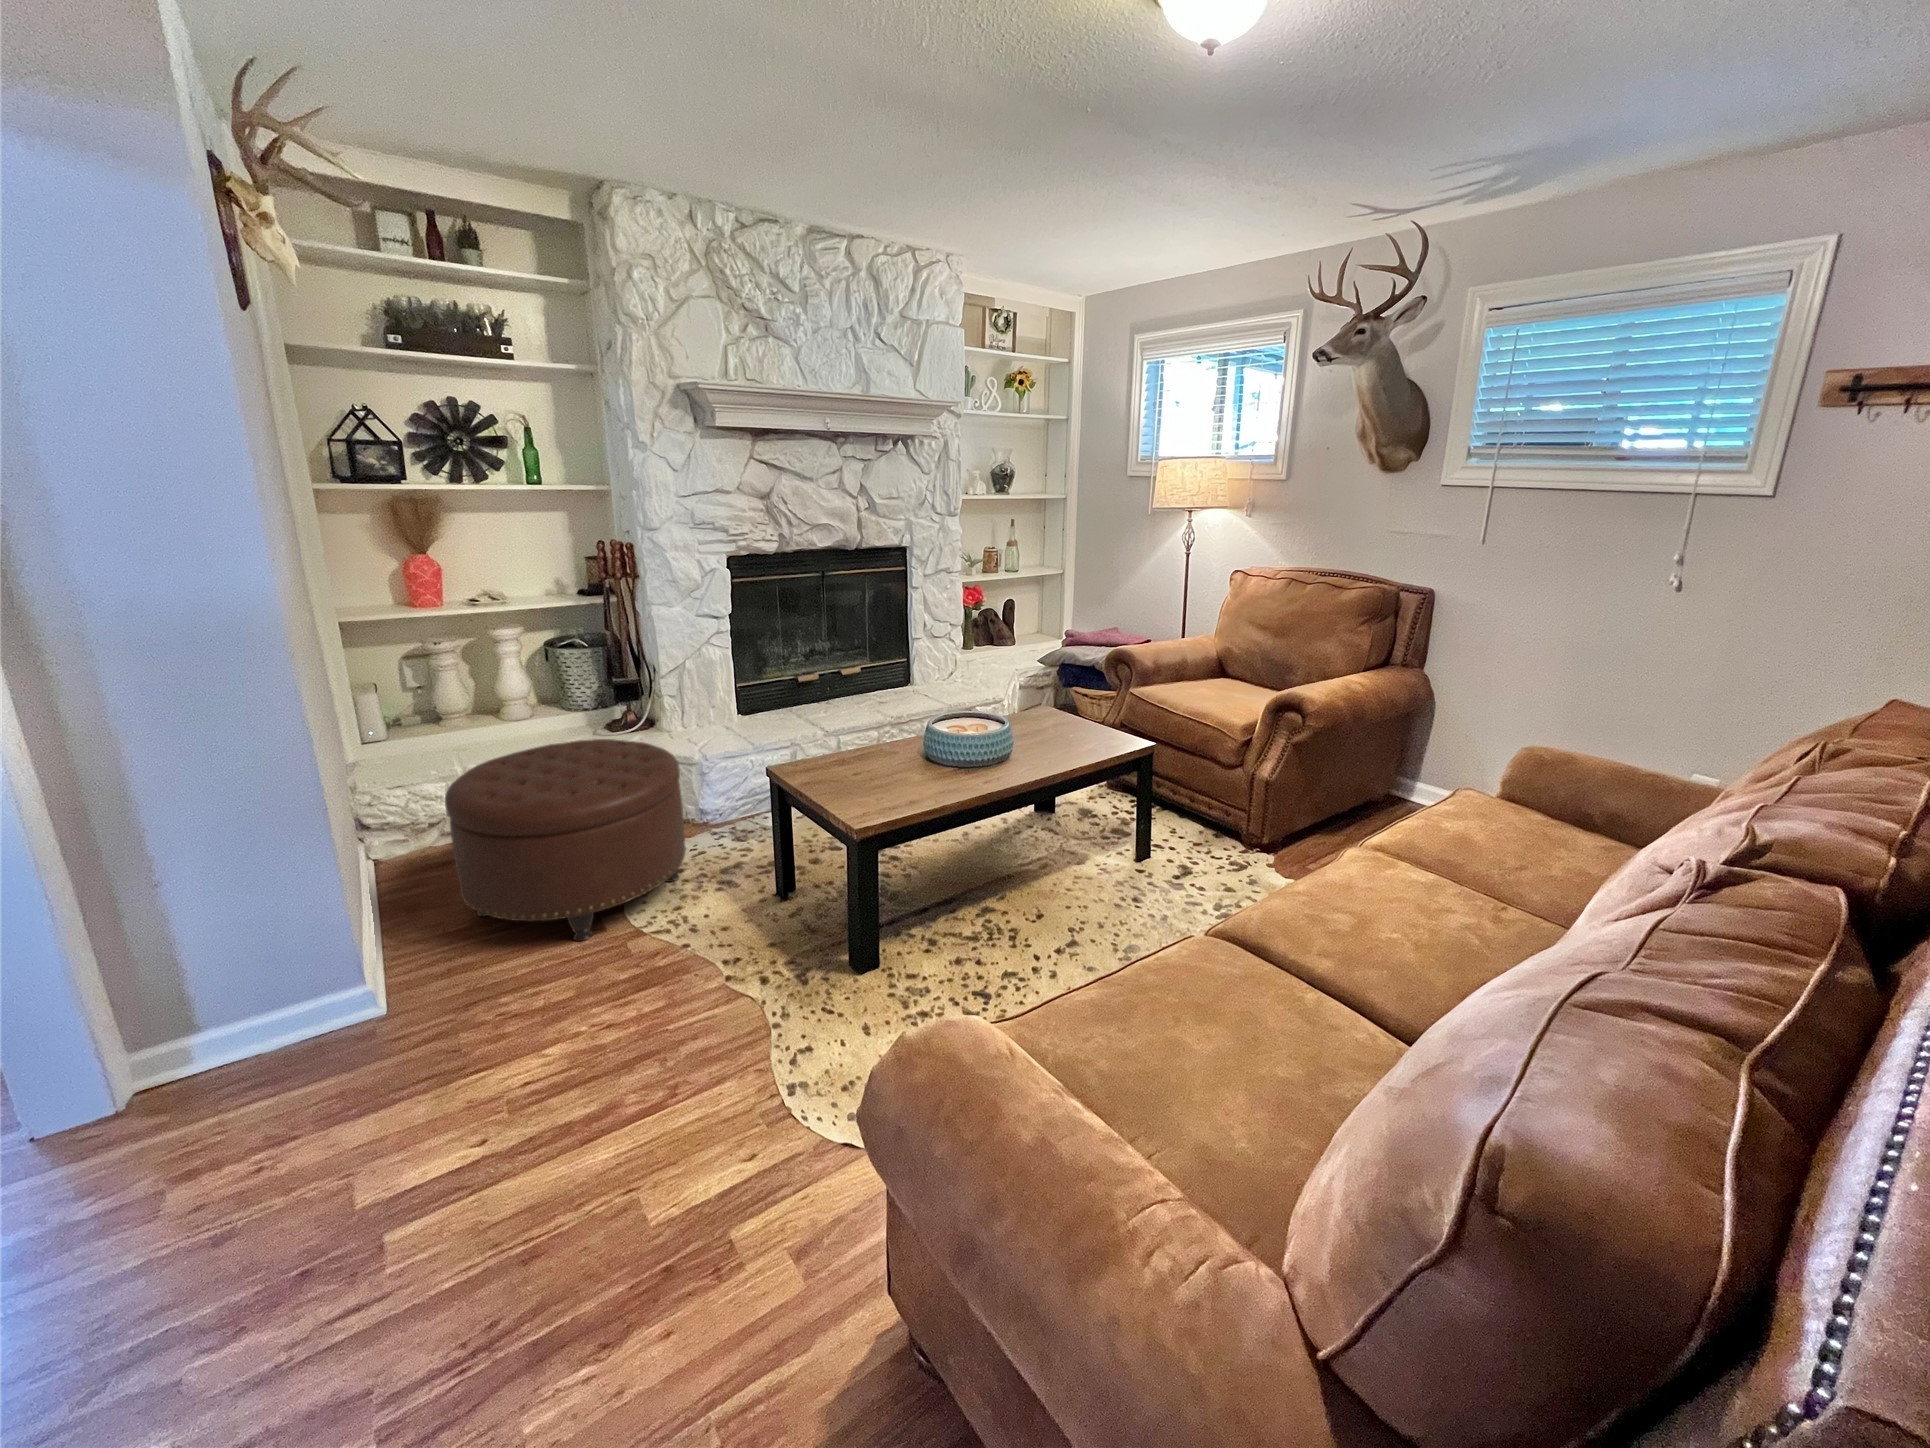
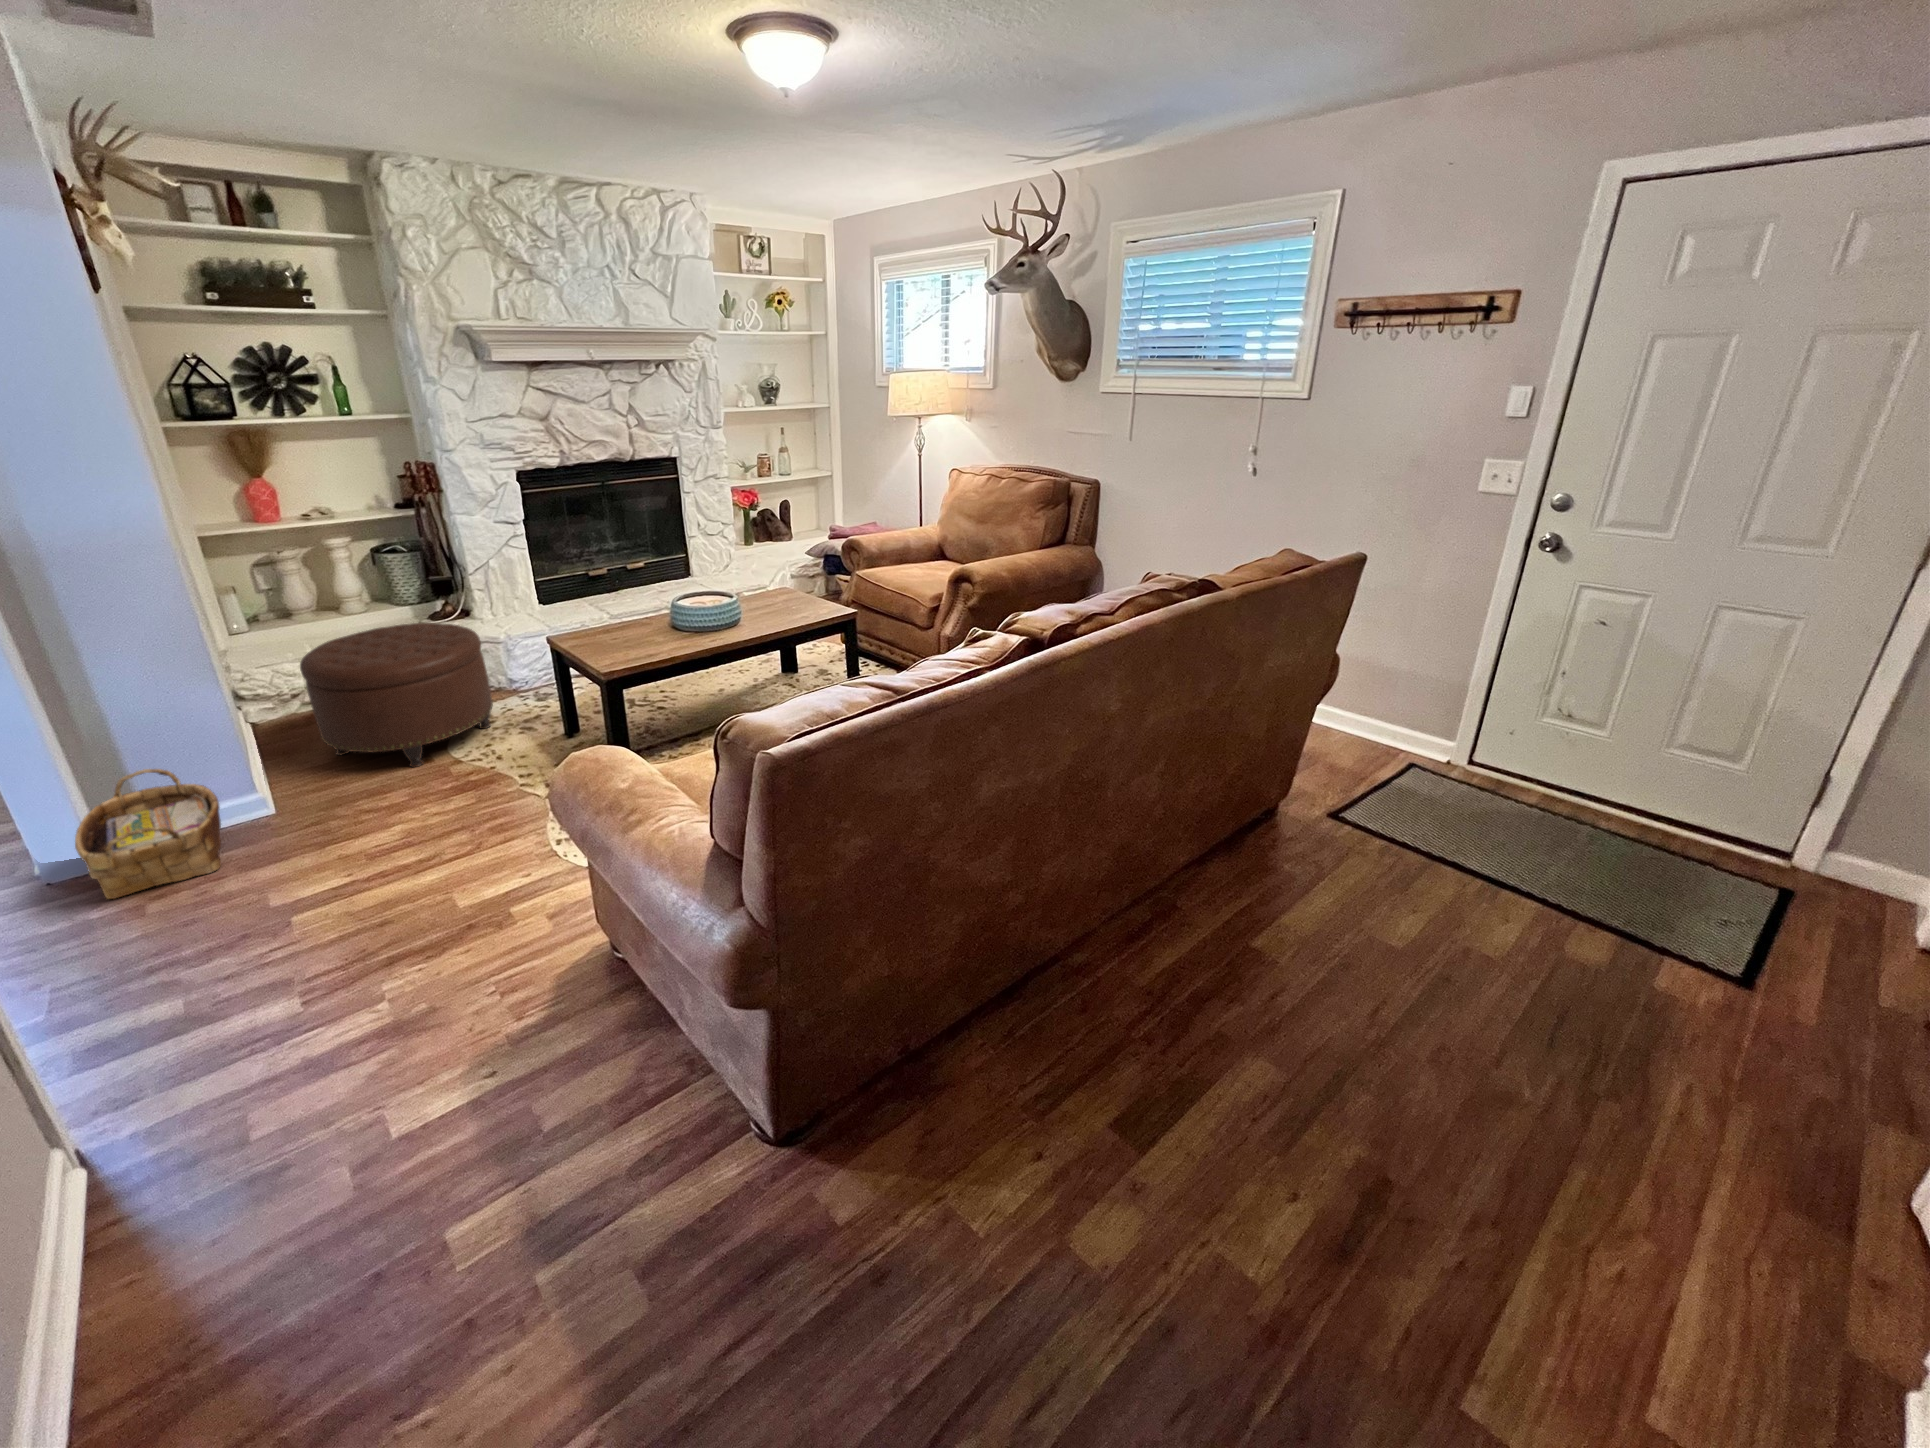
woven basket: none [68,957,304,1180] -> present [75,769,221,899]

